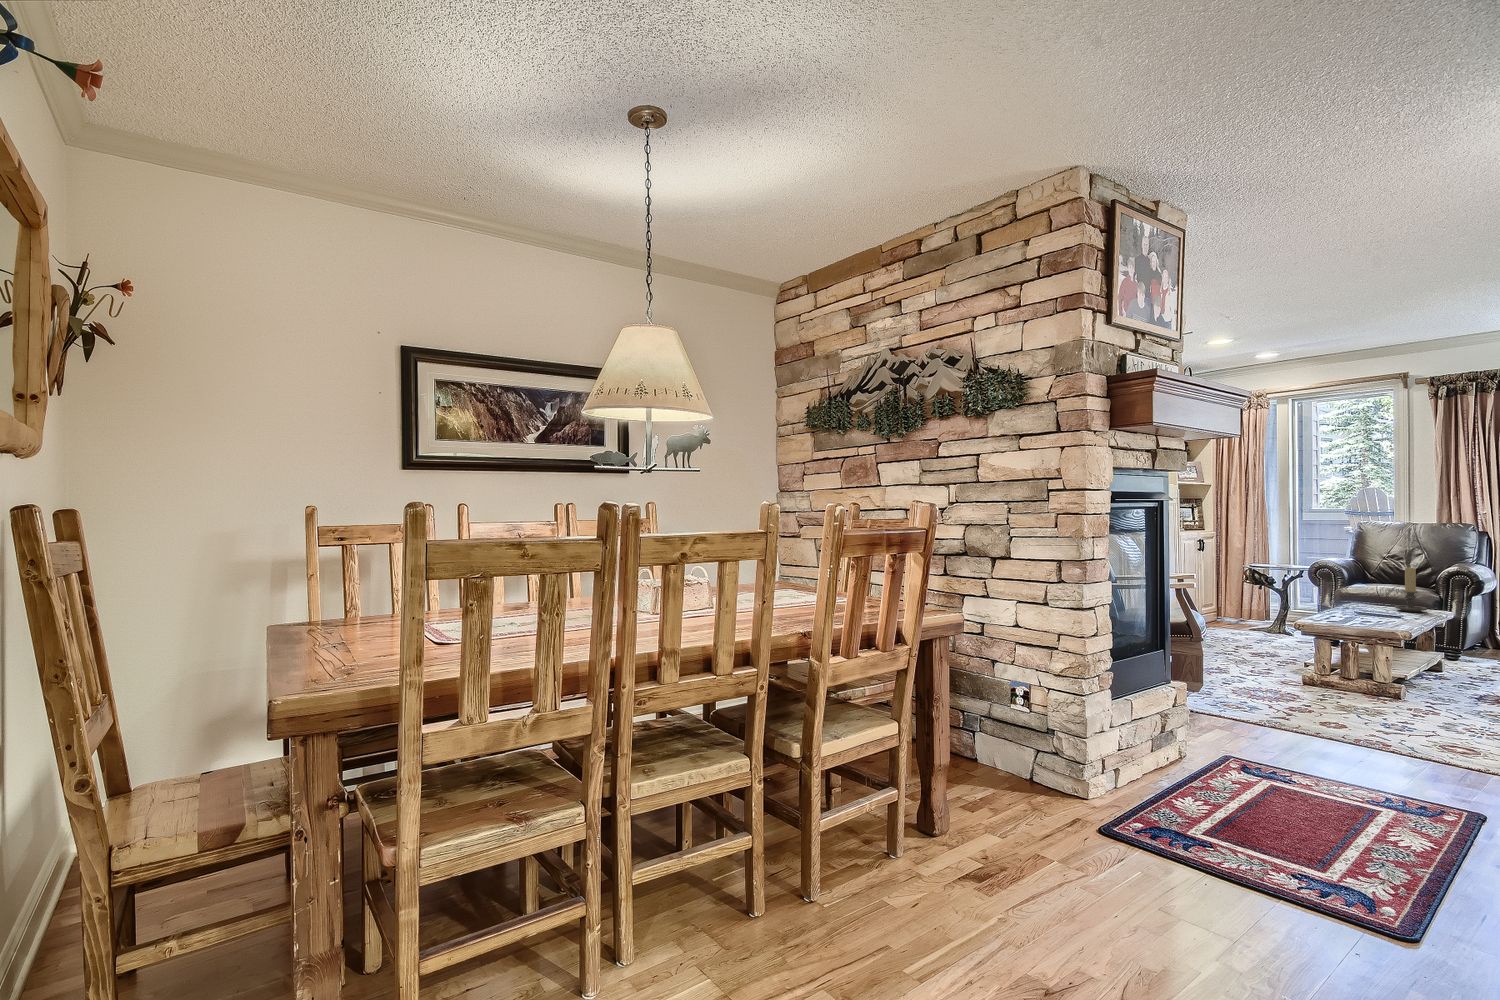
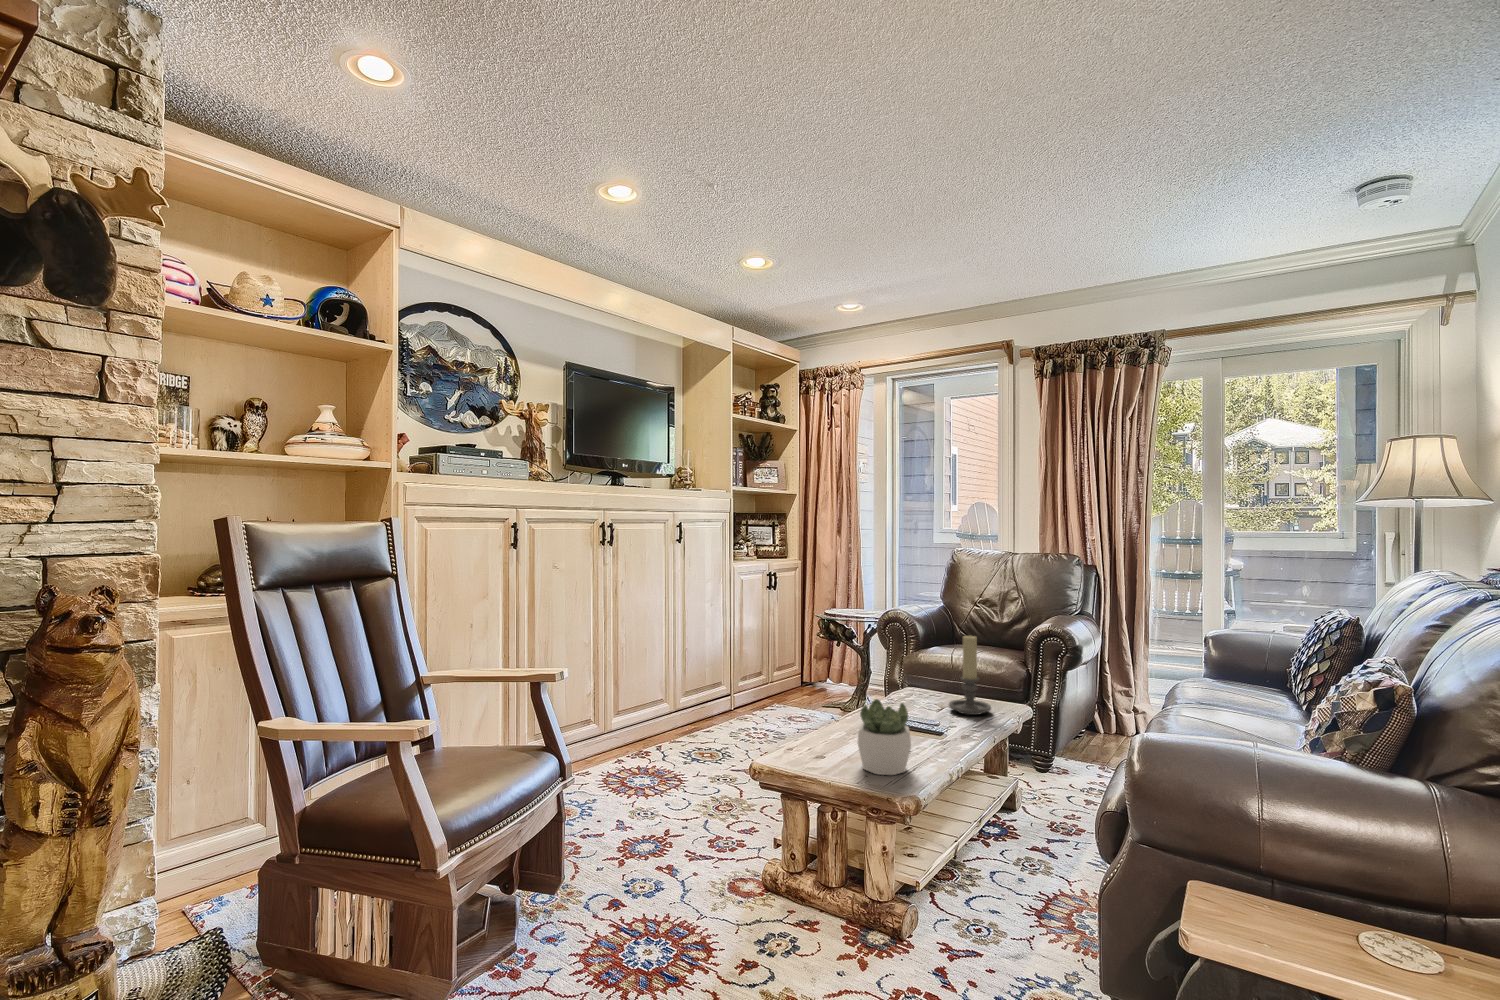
succulent plant: none [1362,590,1399,625] -> present [858,699,911,775]

